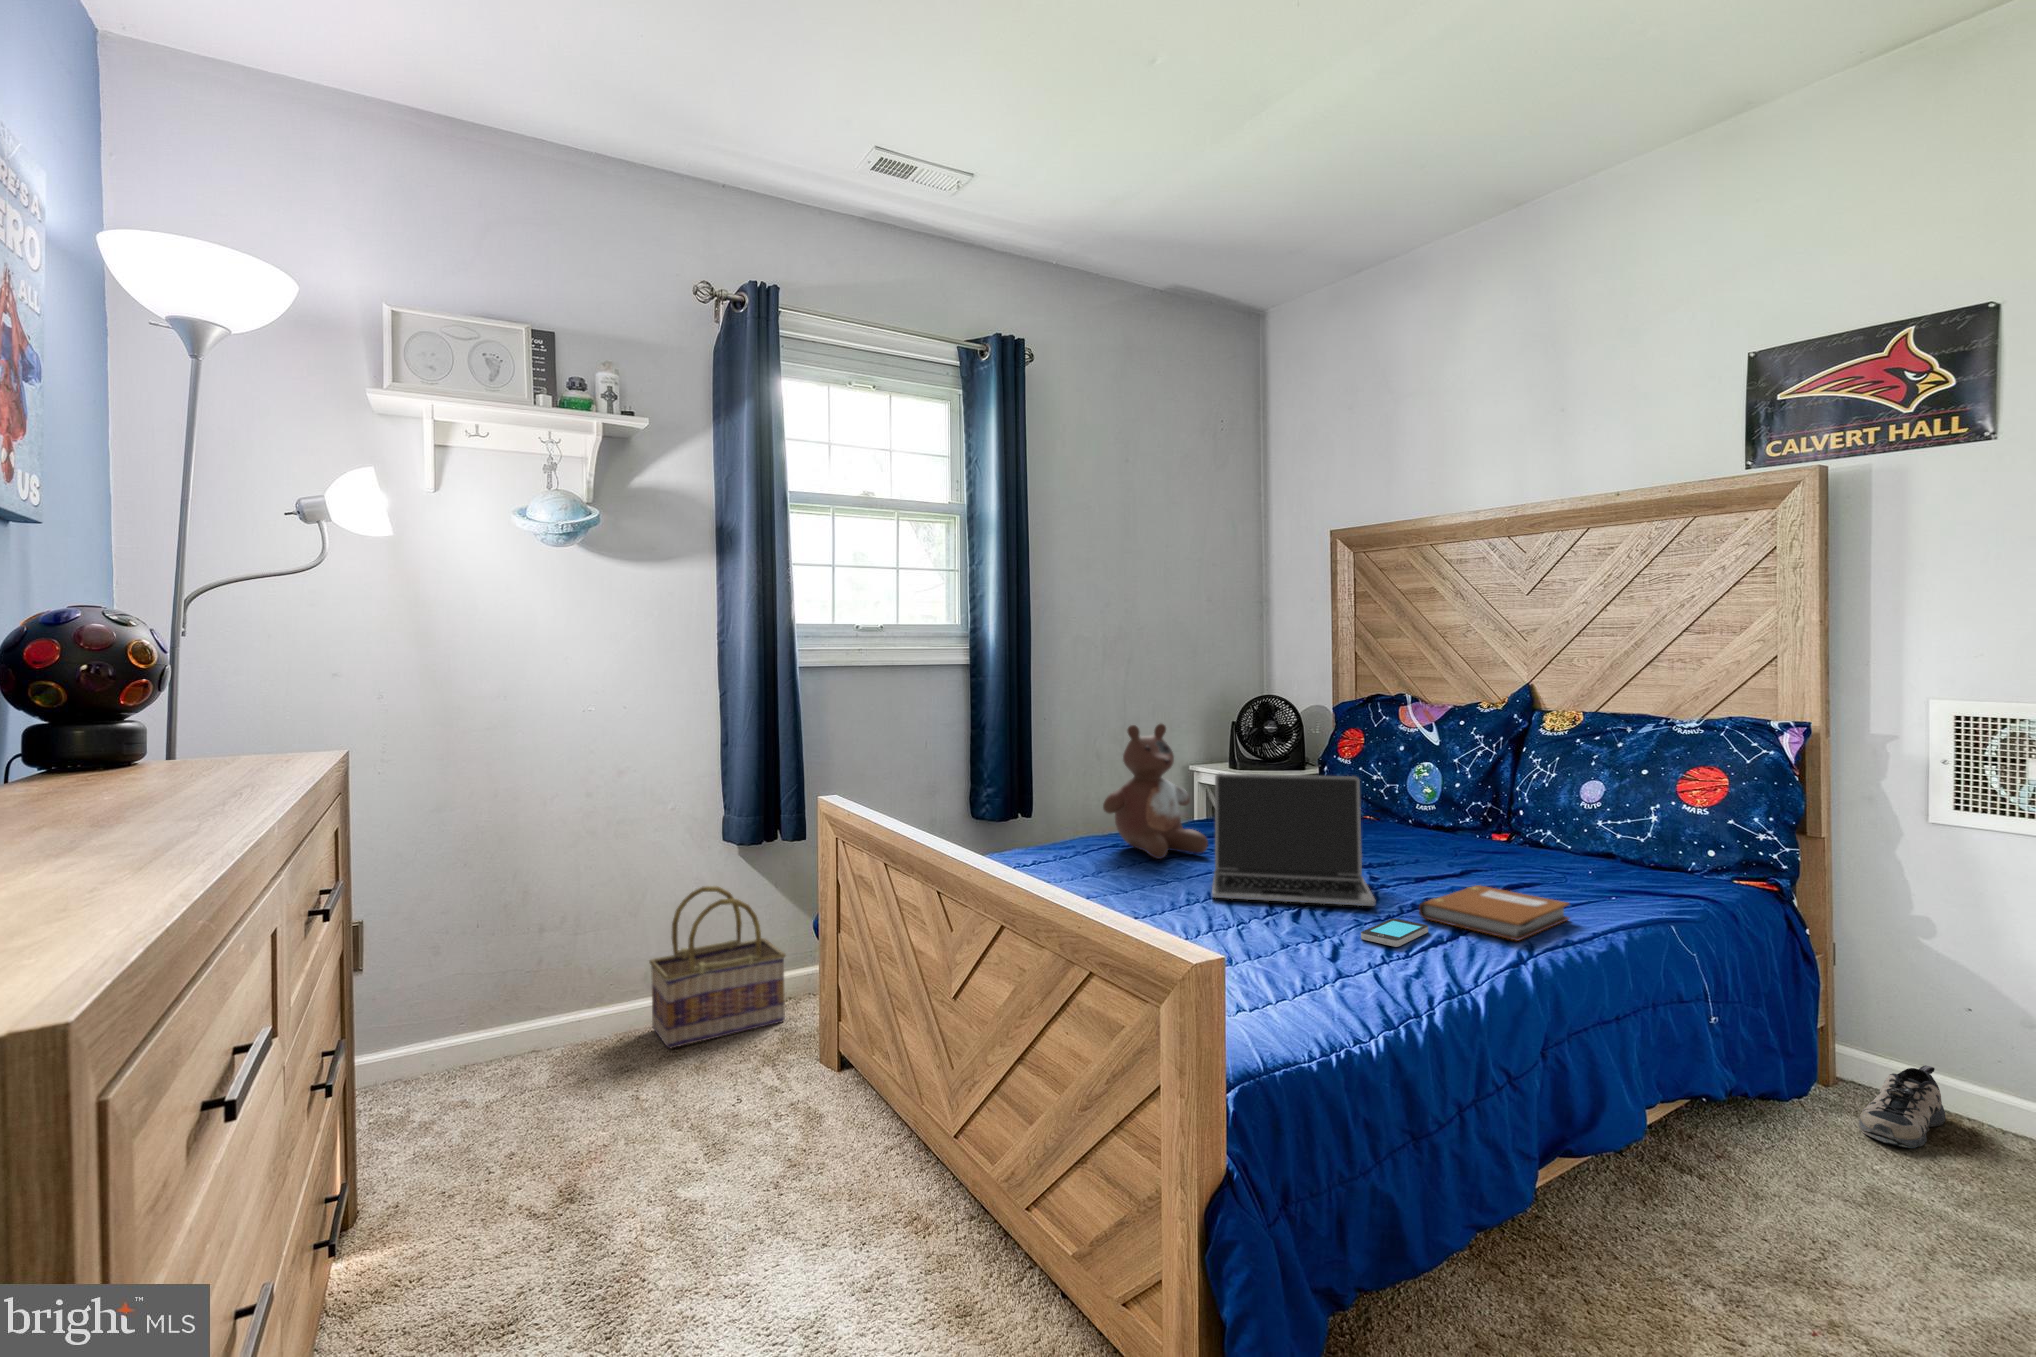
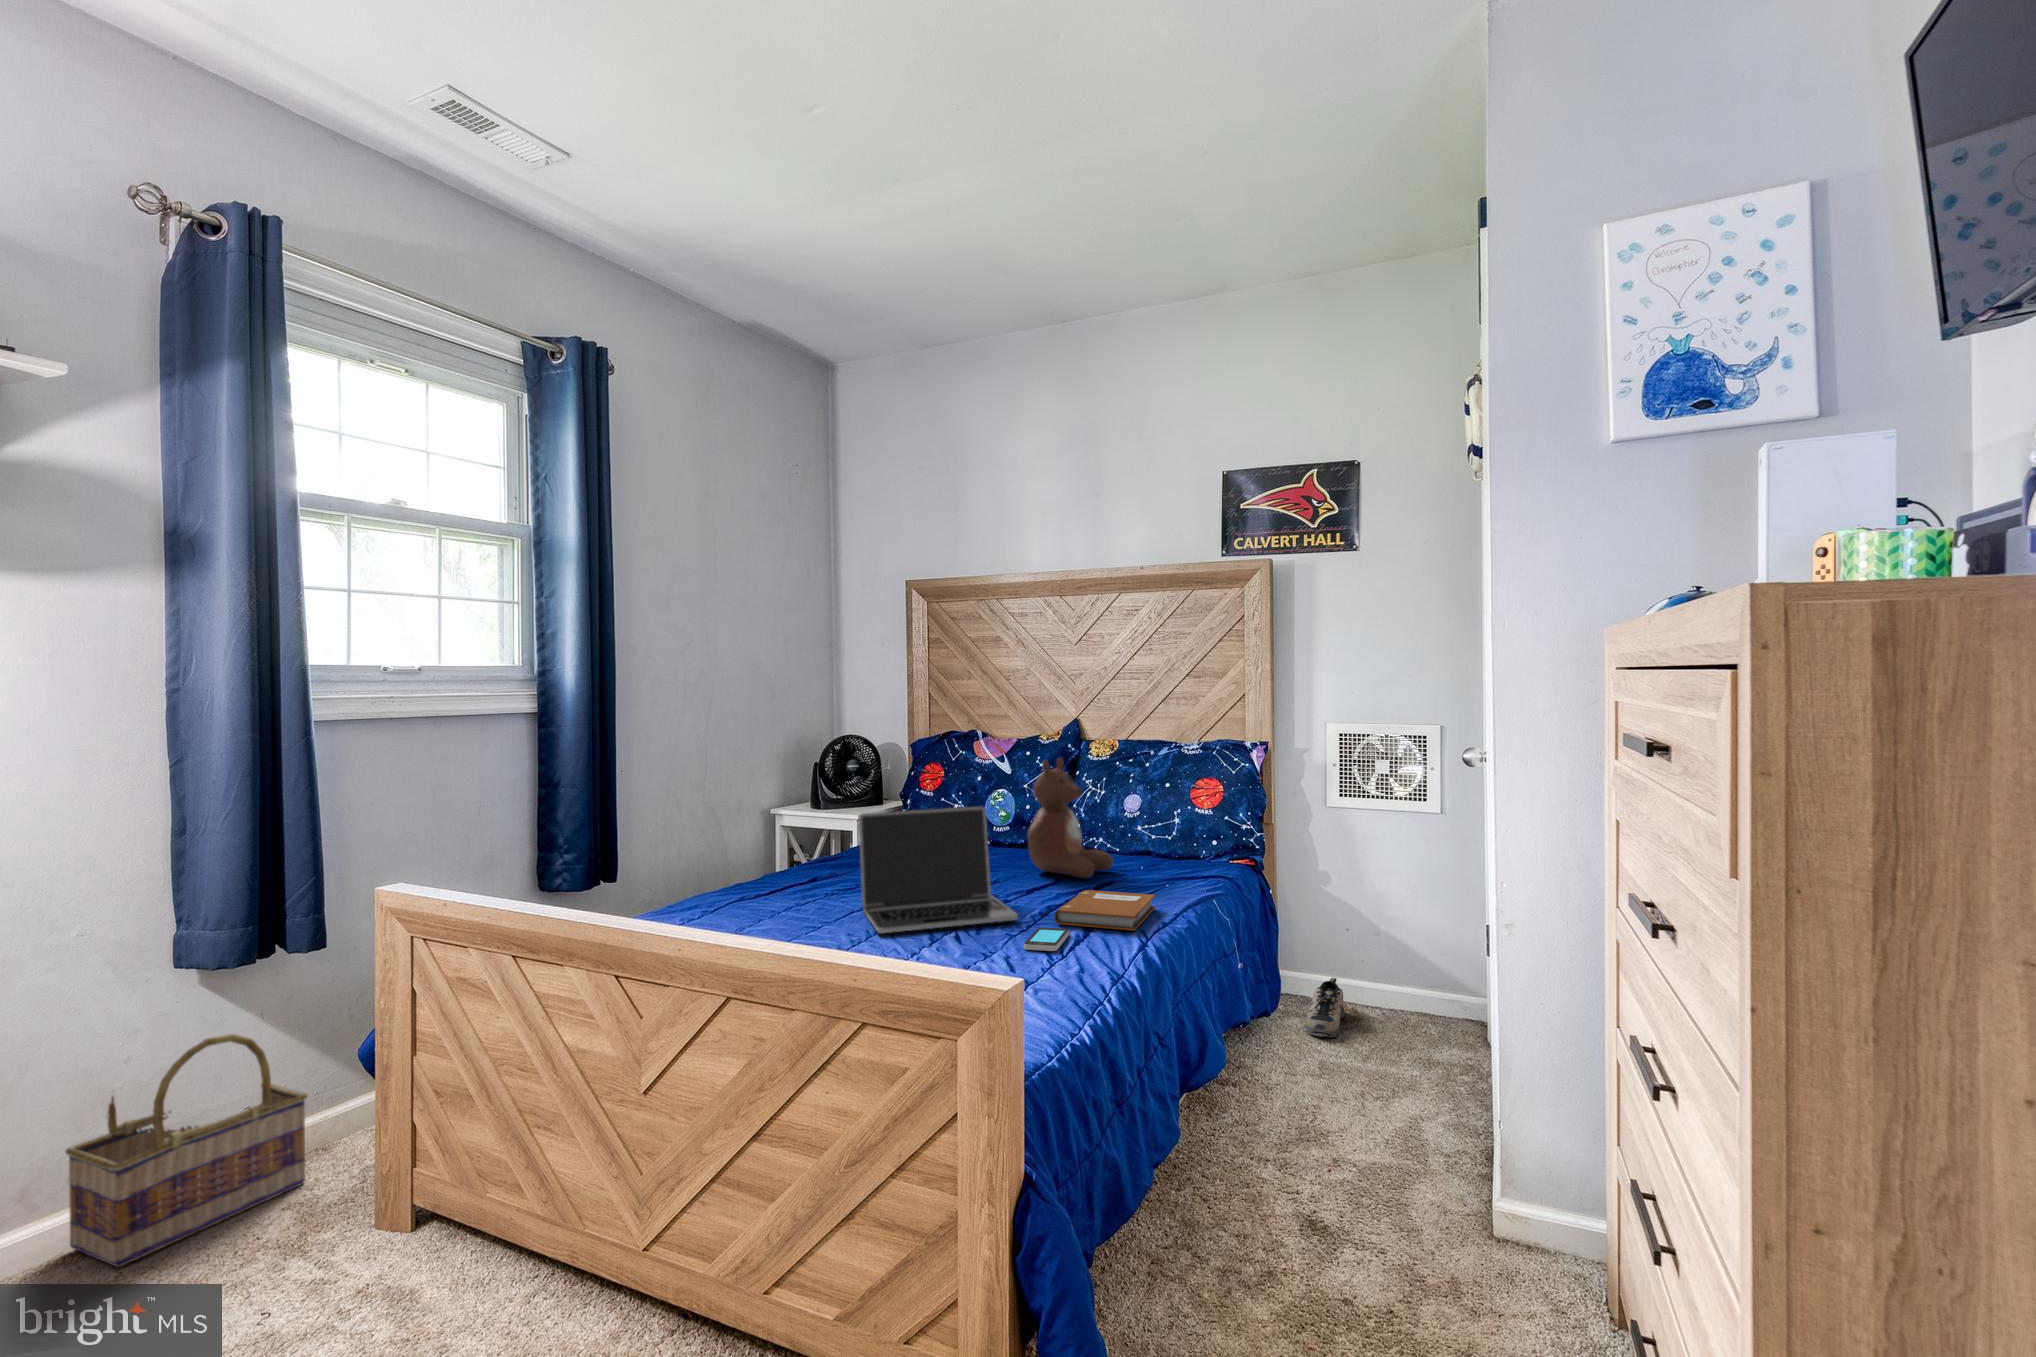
stuffed bear: present [1103,724,1208,859] -> present [1028,758,1113,878]

